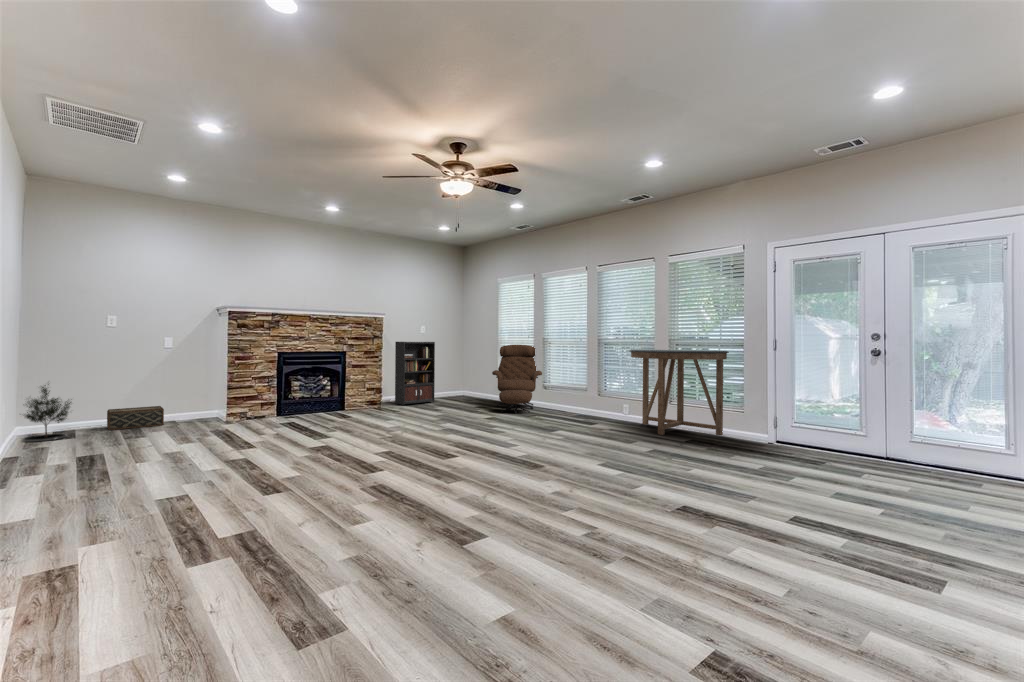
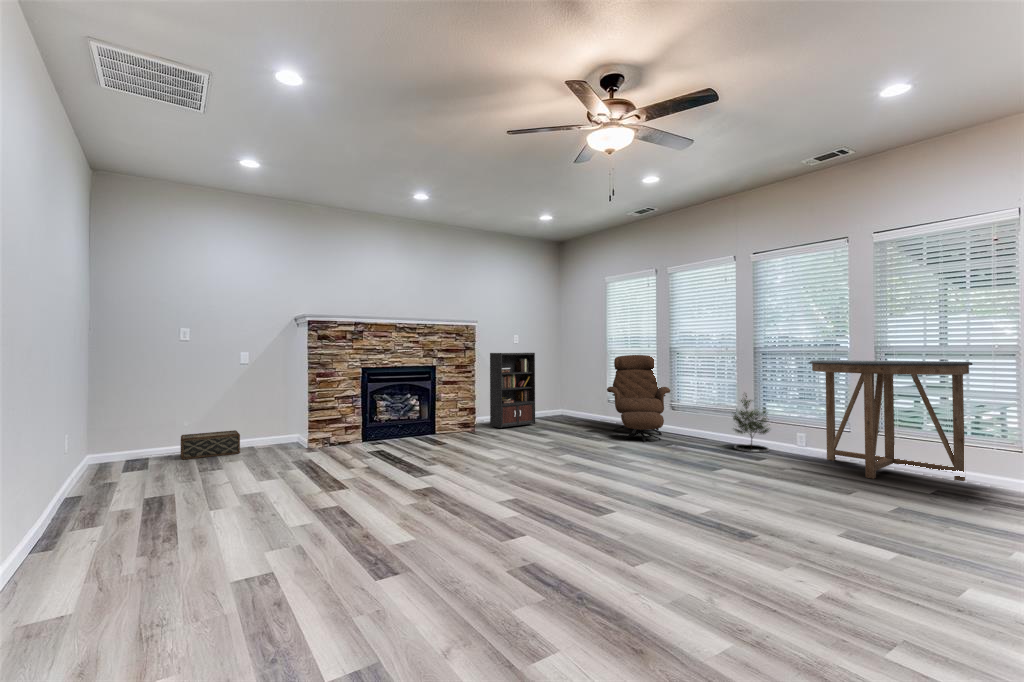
potted tree: present [22,384,71,442] -> present [733,395,770,452]

